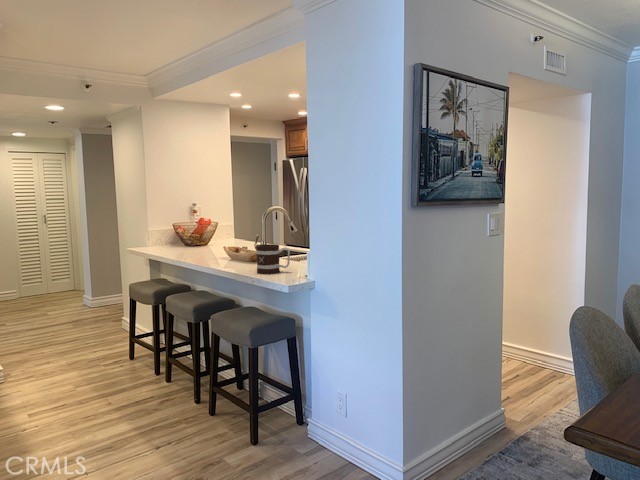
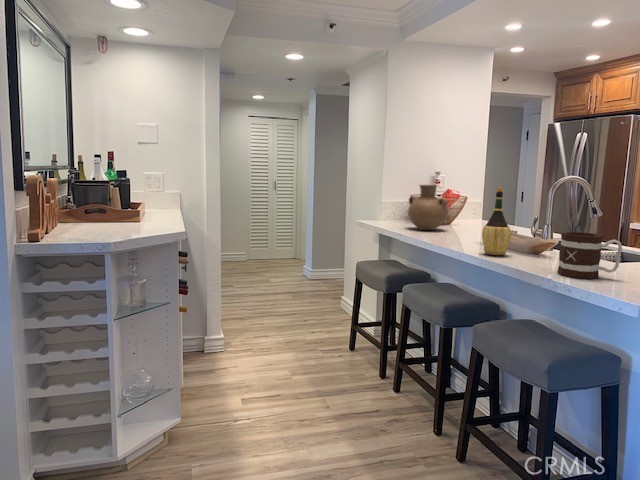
vase: none [168,215,200,251] -> present [408,185,448,230]
wine bottle: none [214,217,234,265] -> present [482,187,511,255]

